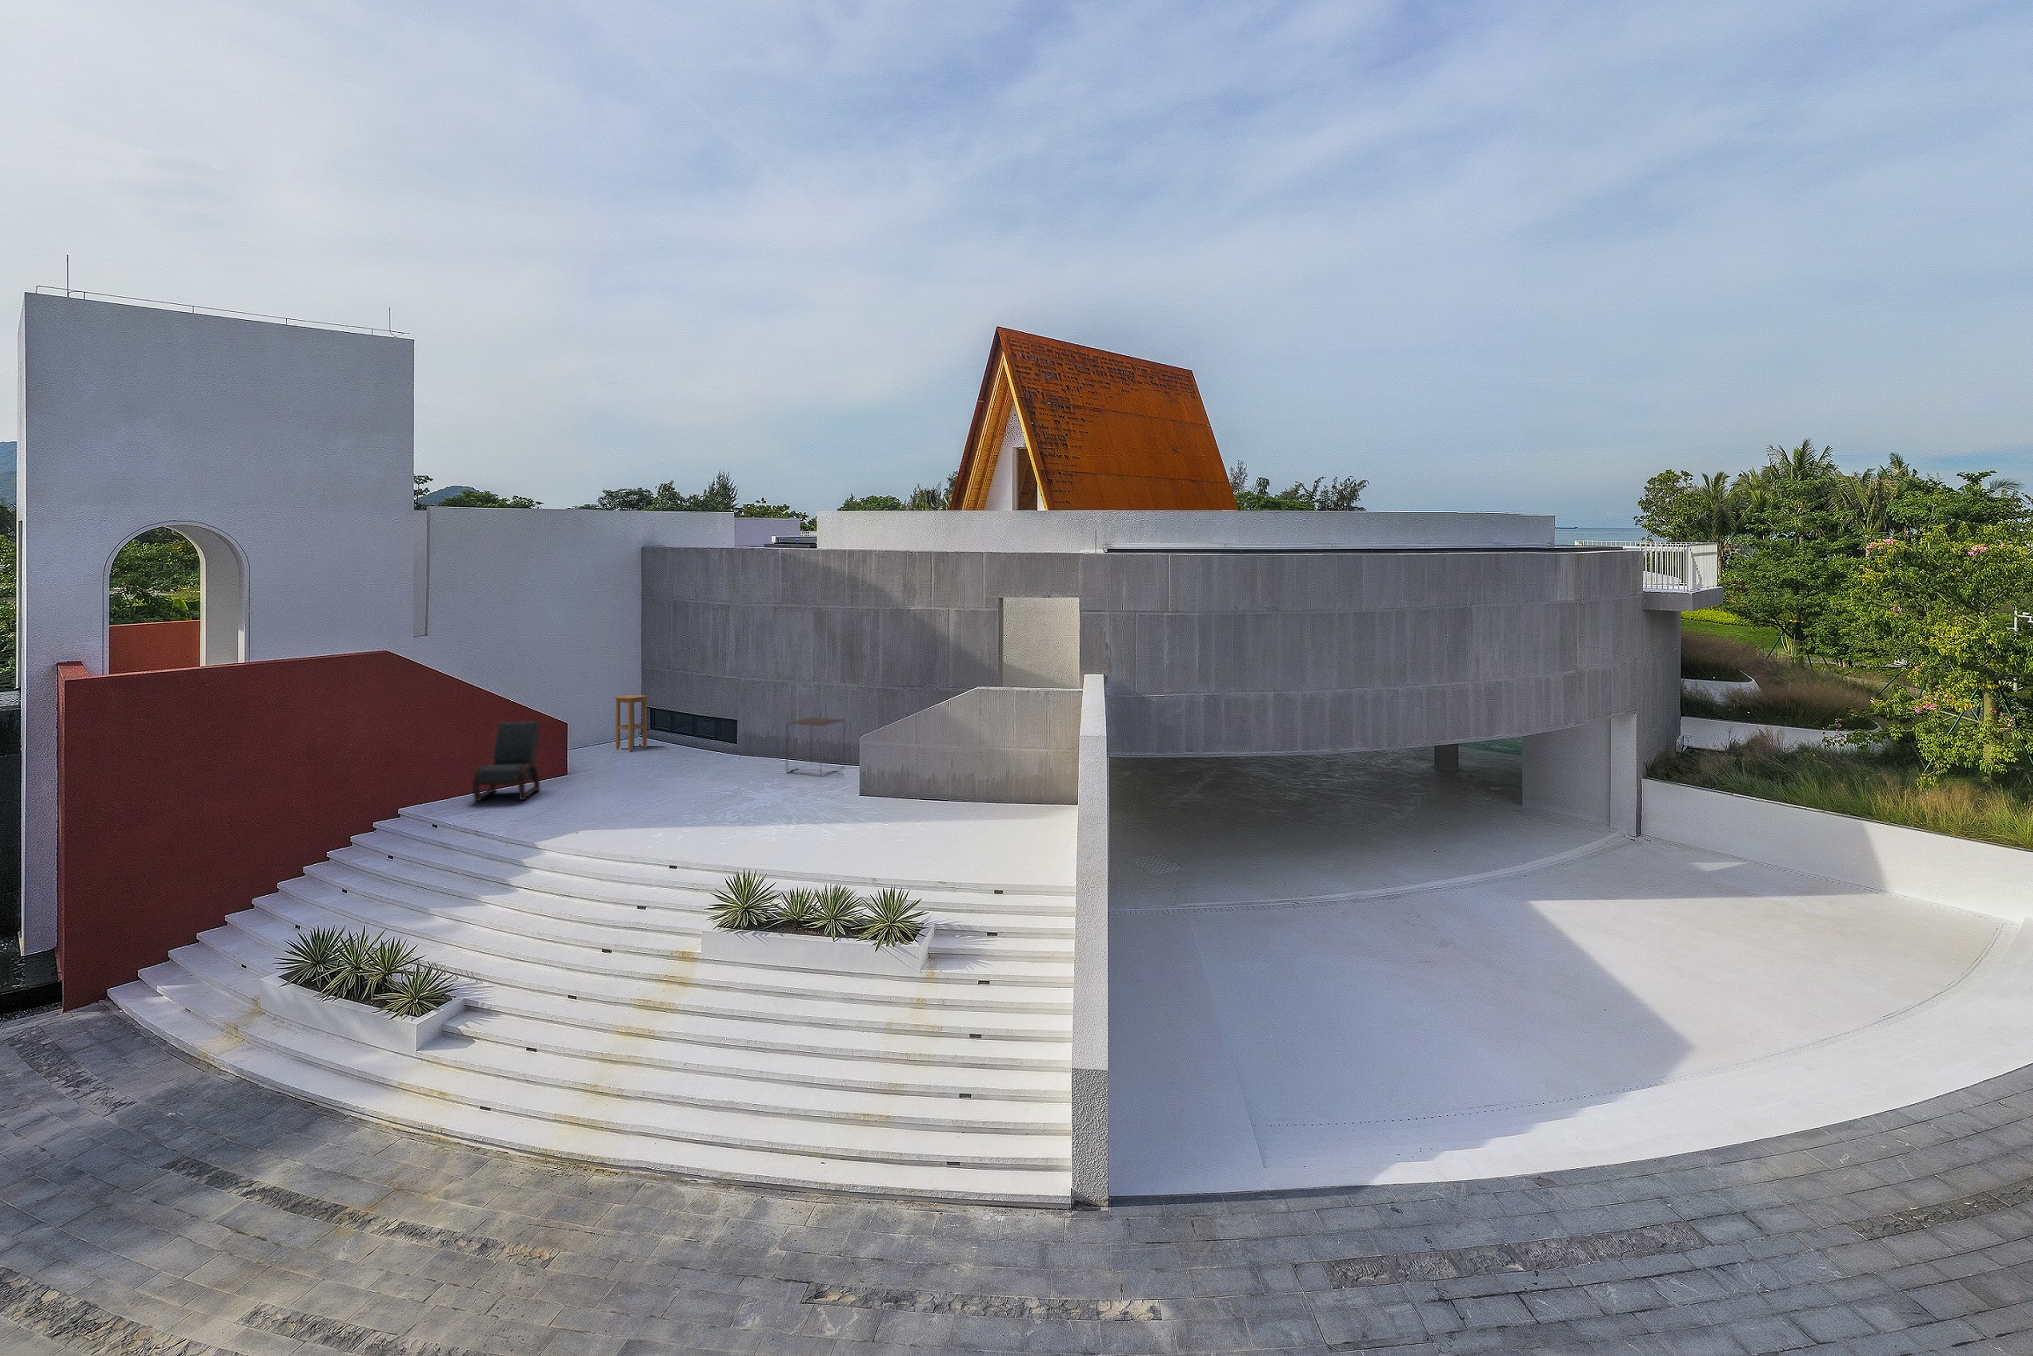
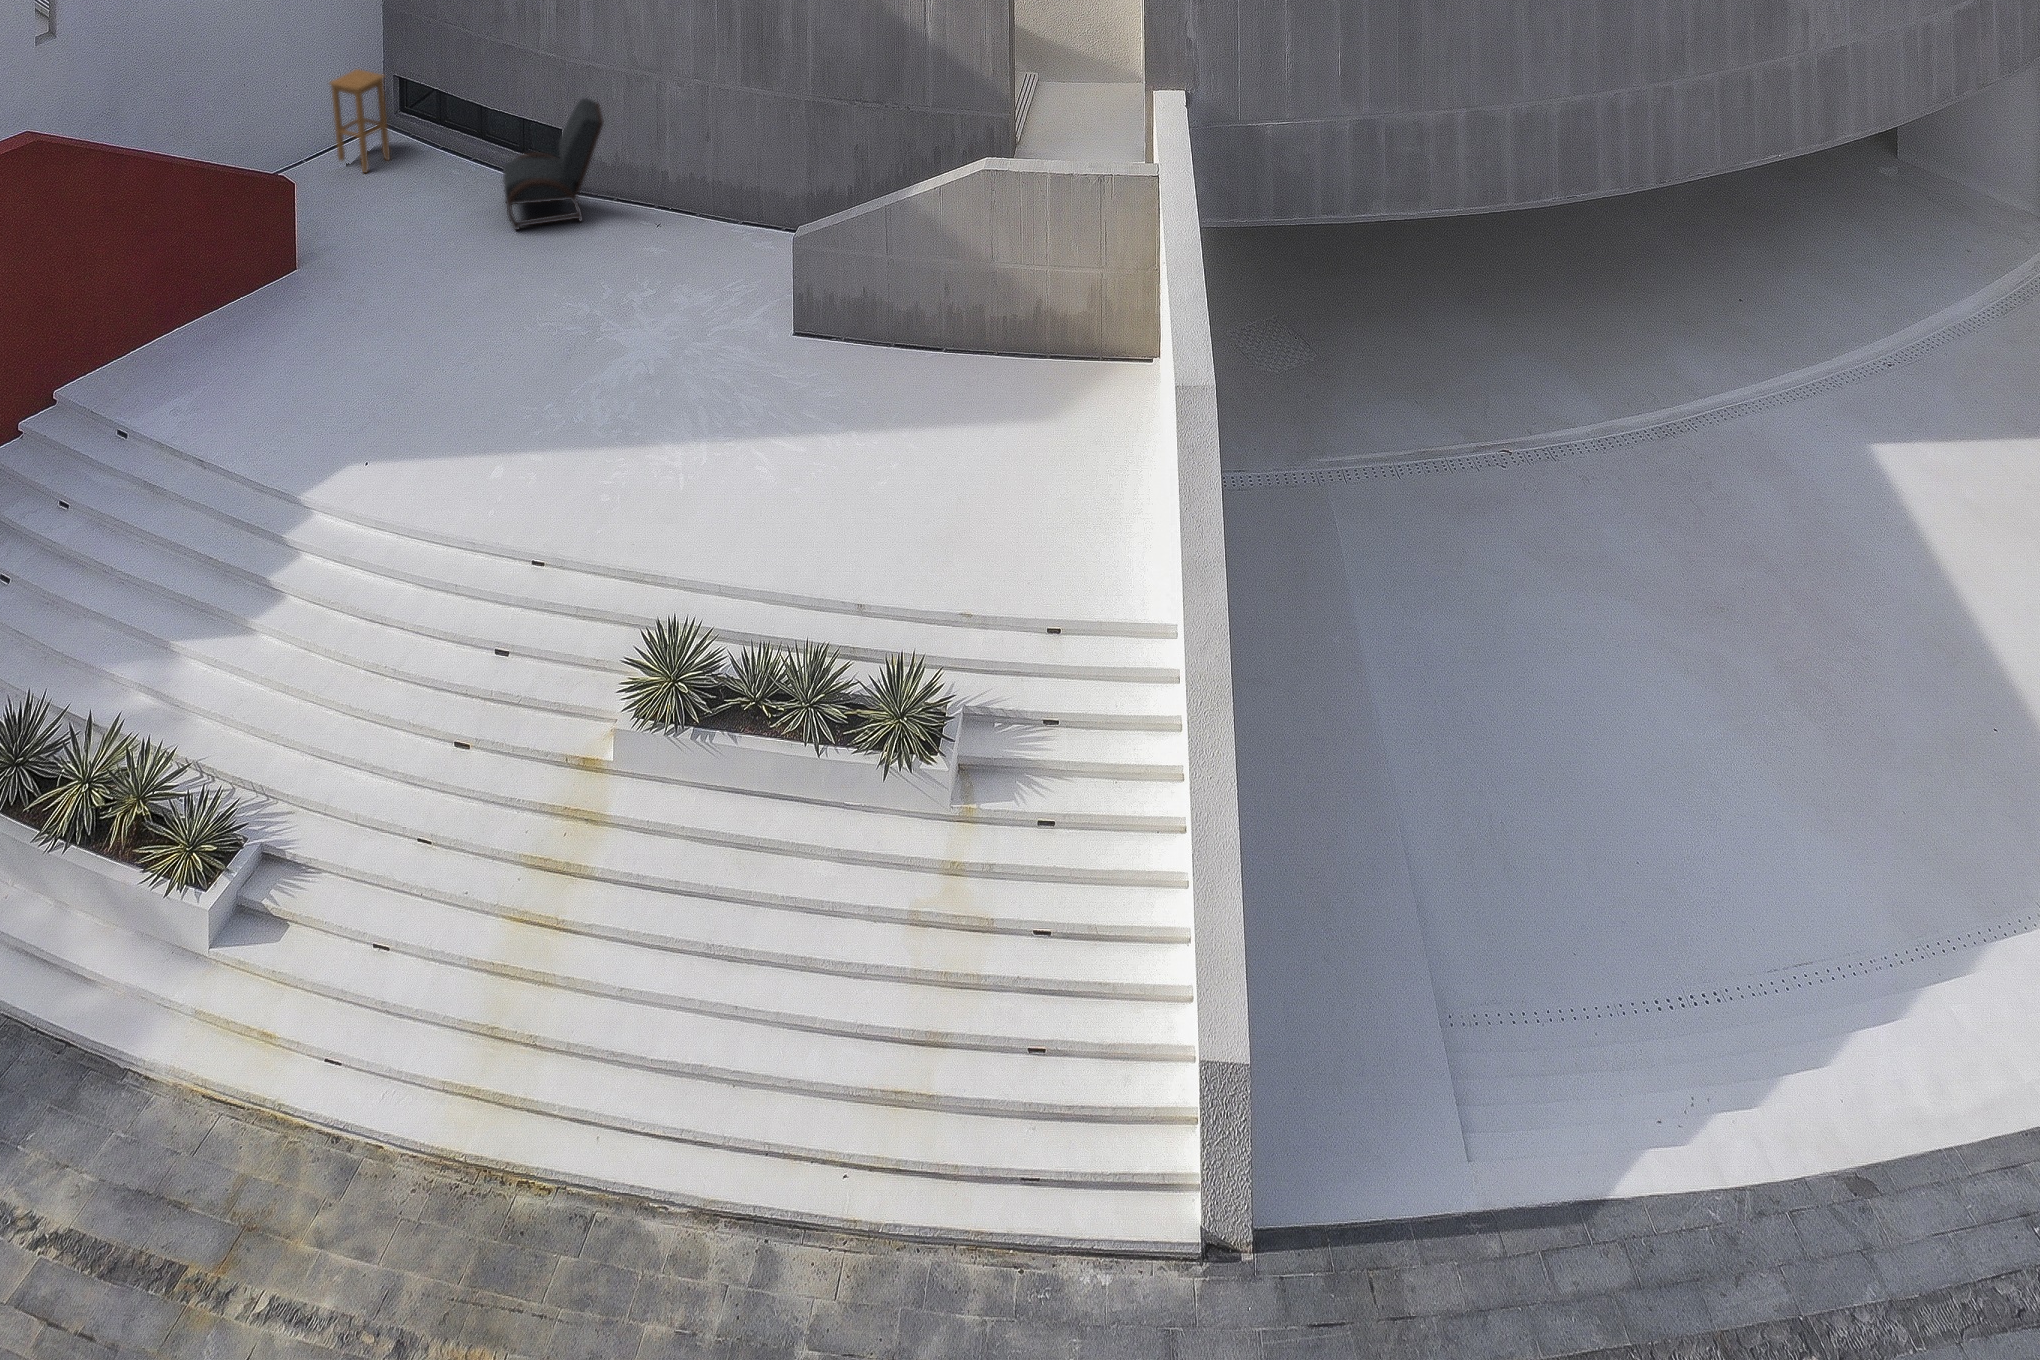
side table: present [788,718,844,772] -> none [644,142,745,260]
lounge chair: present [473,722,540,801] -> present [503,98,603,230]

